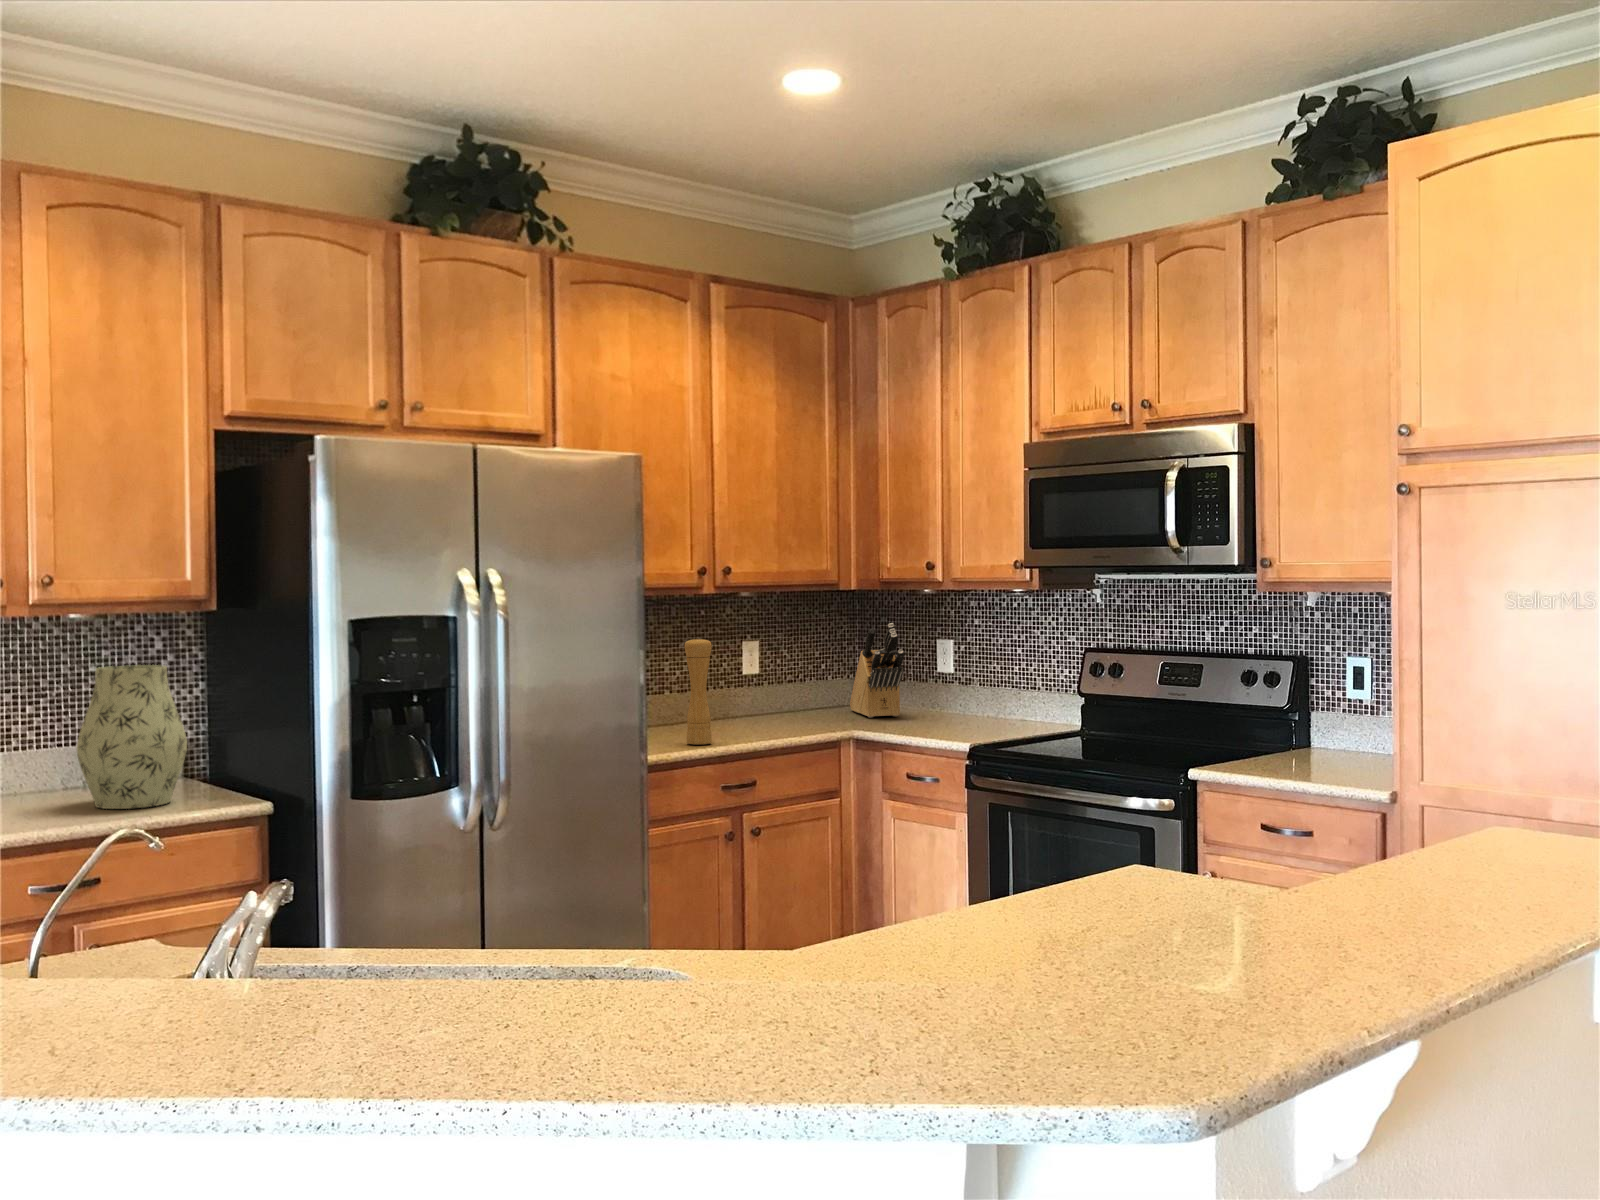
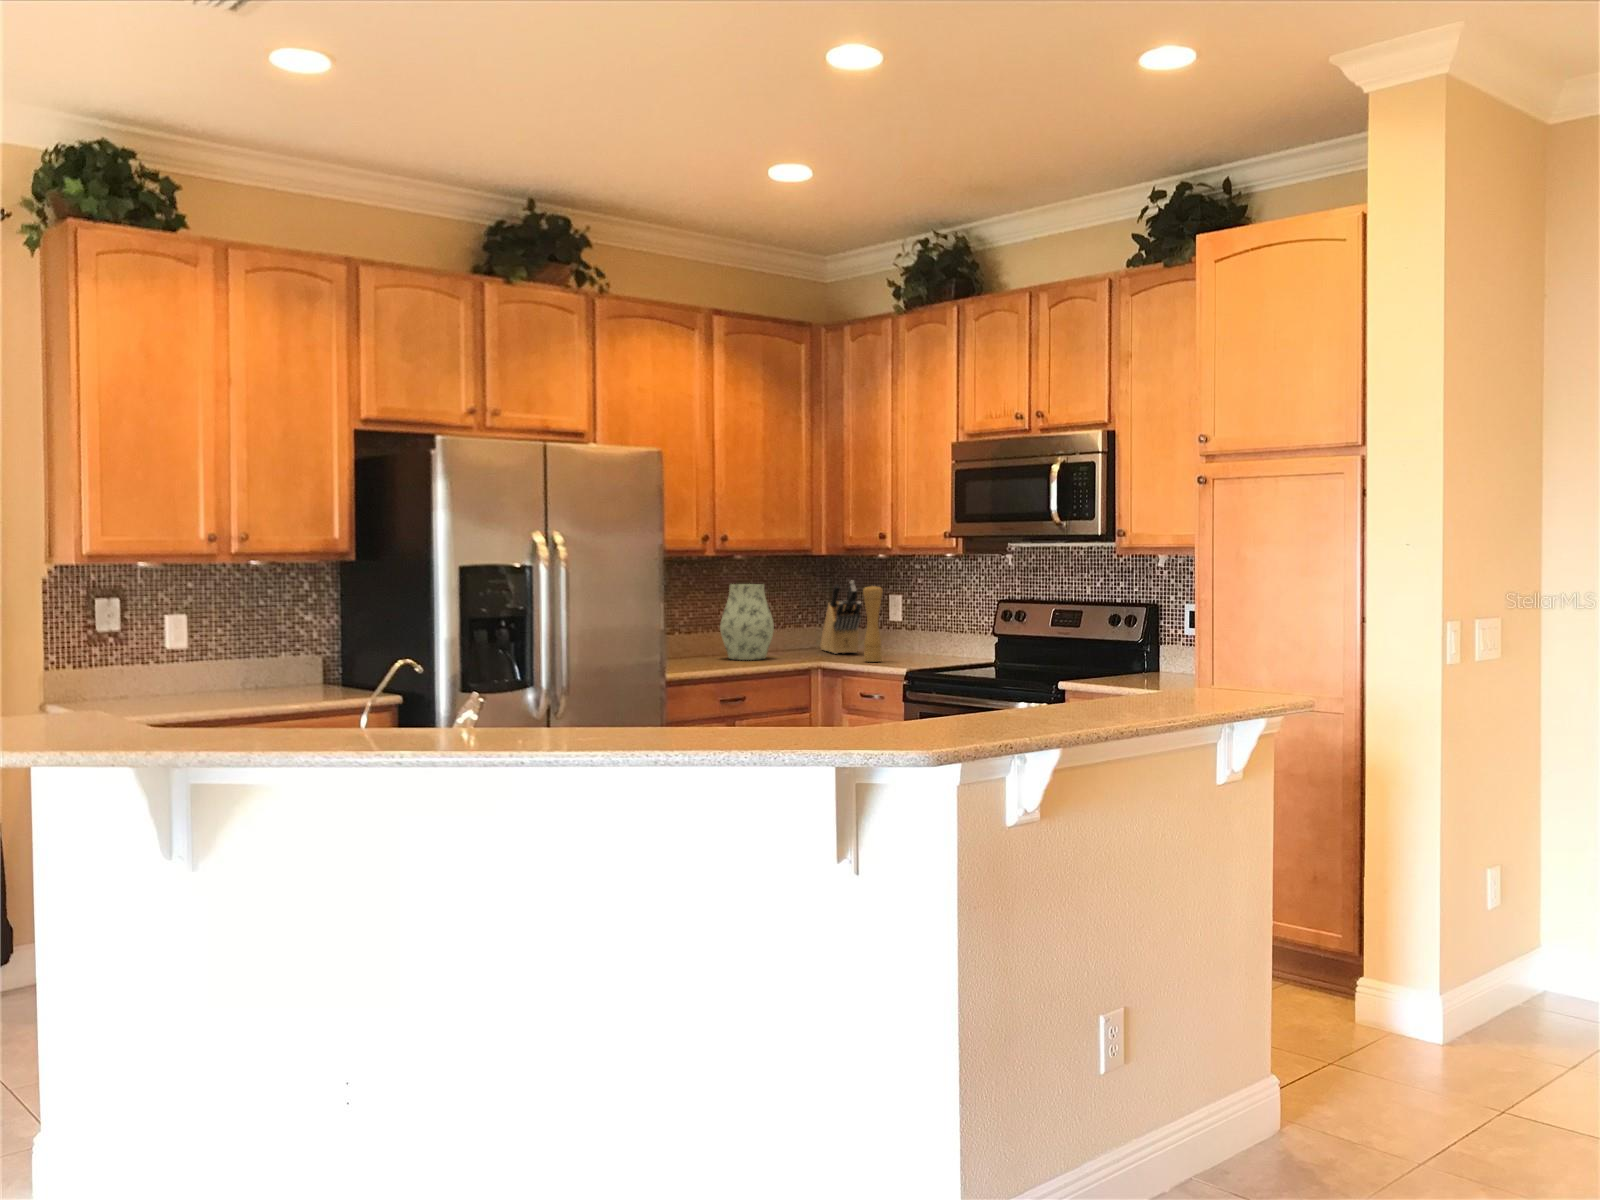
pepper mill: present [685,638,712,745] -> present [863,586,883,662]
vase: present [77,665,187,809] -> present [720,584,774,660]

